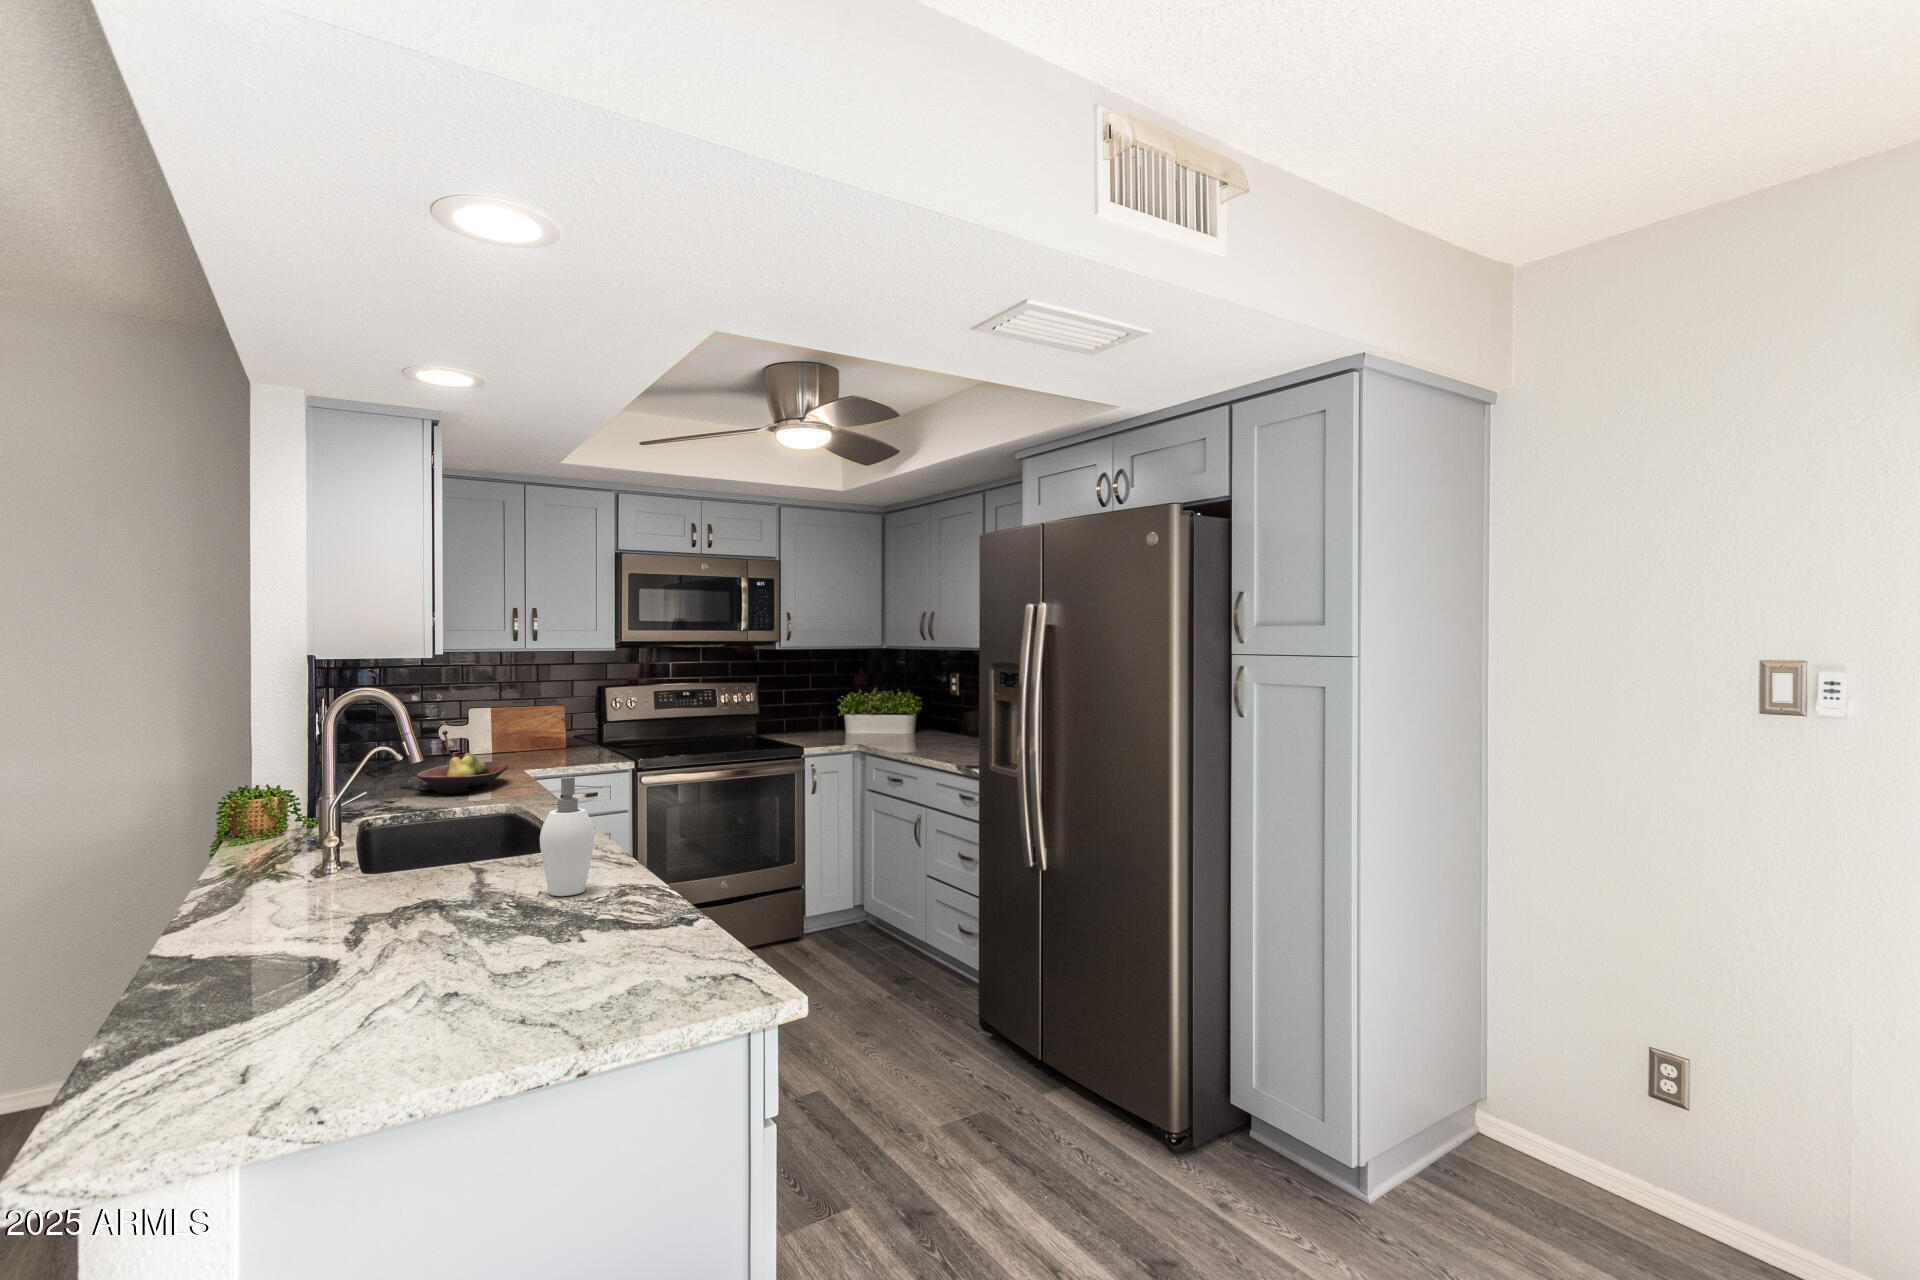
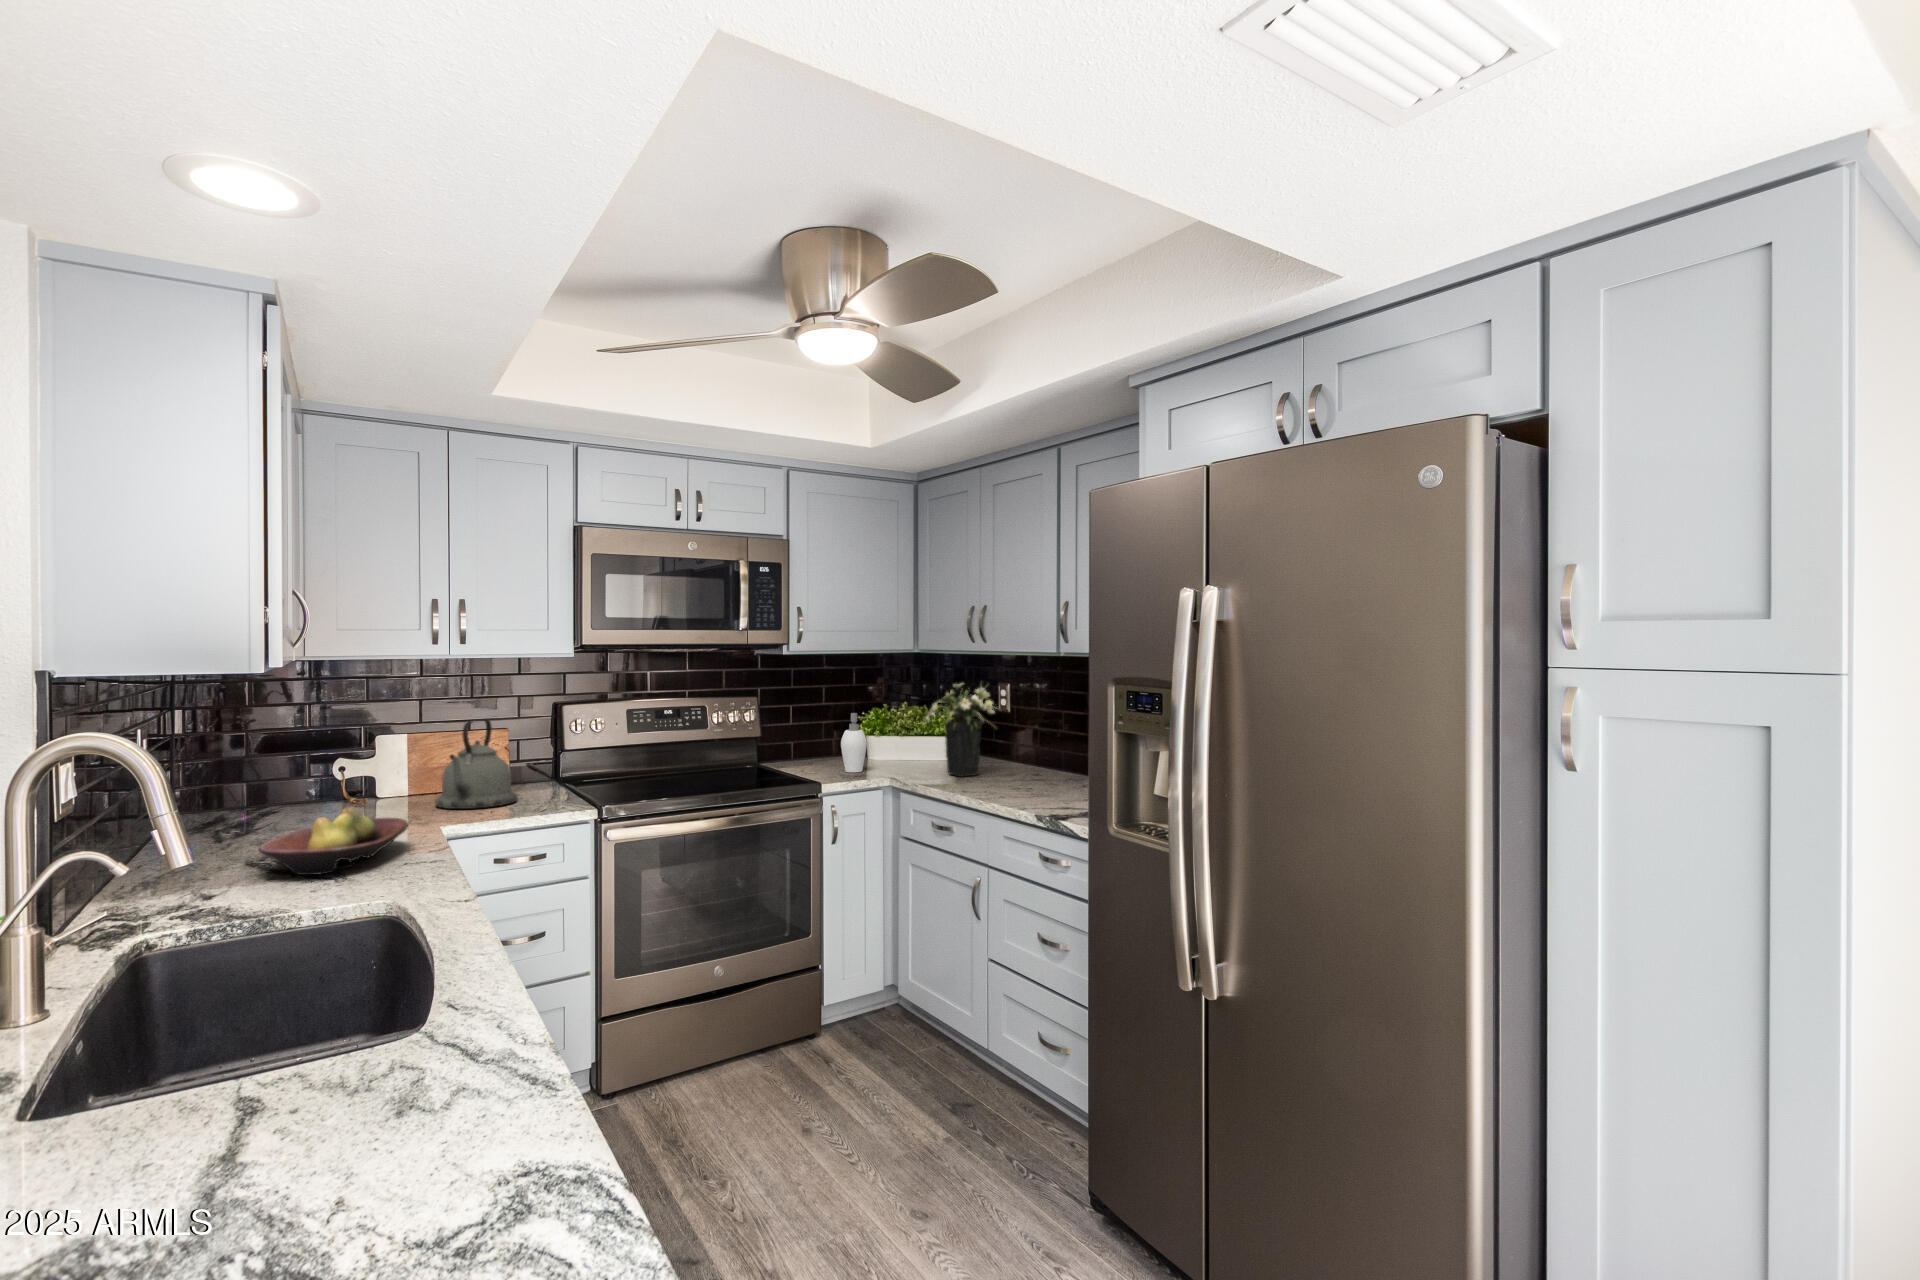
flower arrangement: none [884,670,944,745] -> present [924,684,994,777]
kettle: none [516,697,575,762] -> present [435,719,517,809]
soap dispenser: present [540,777,603,896] -> present [841,713,873,772]

